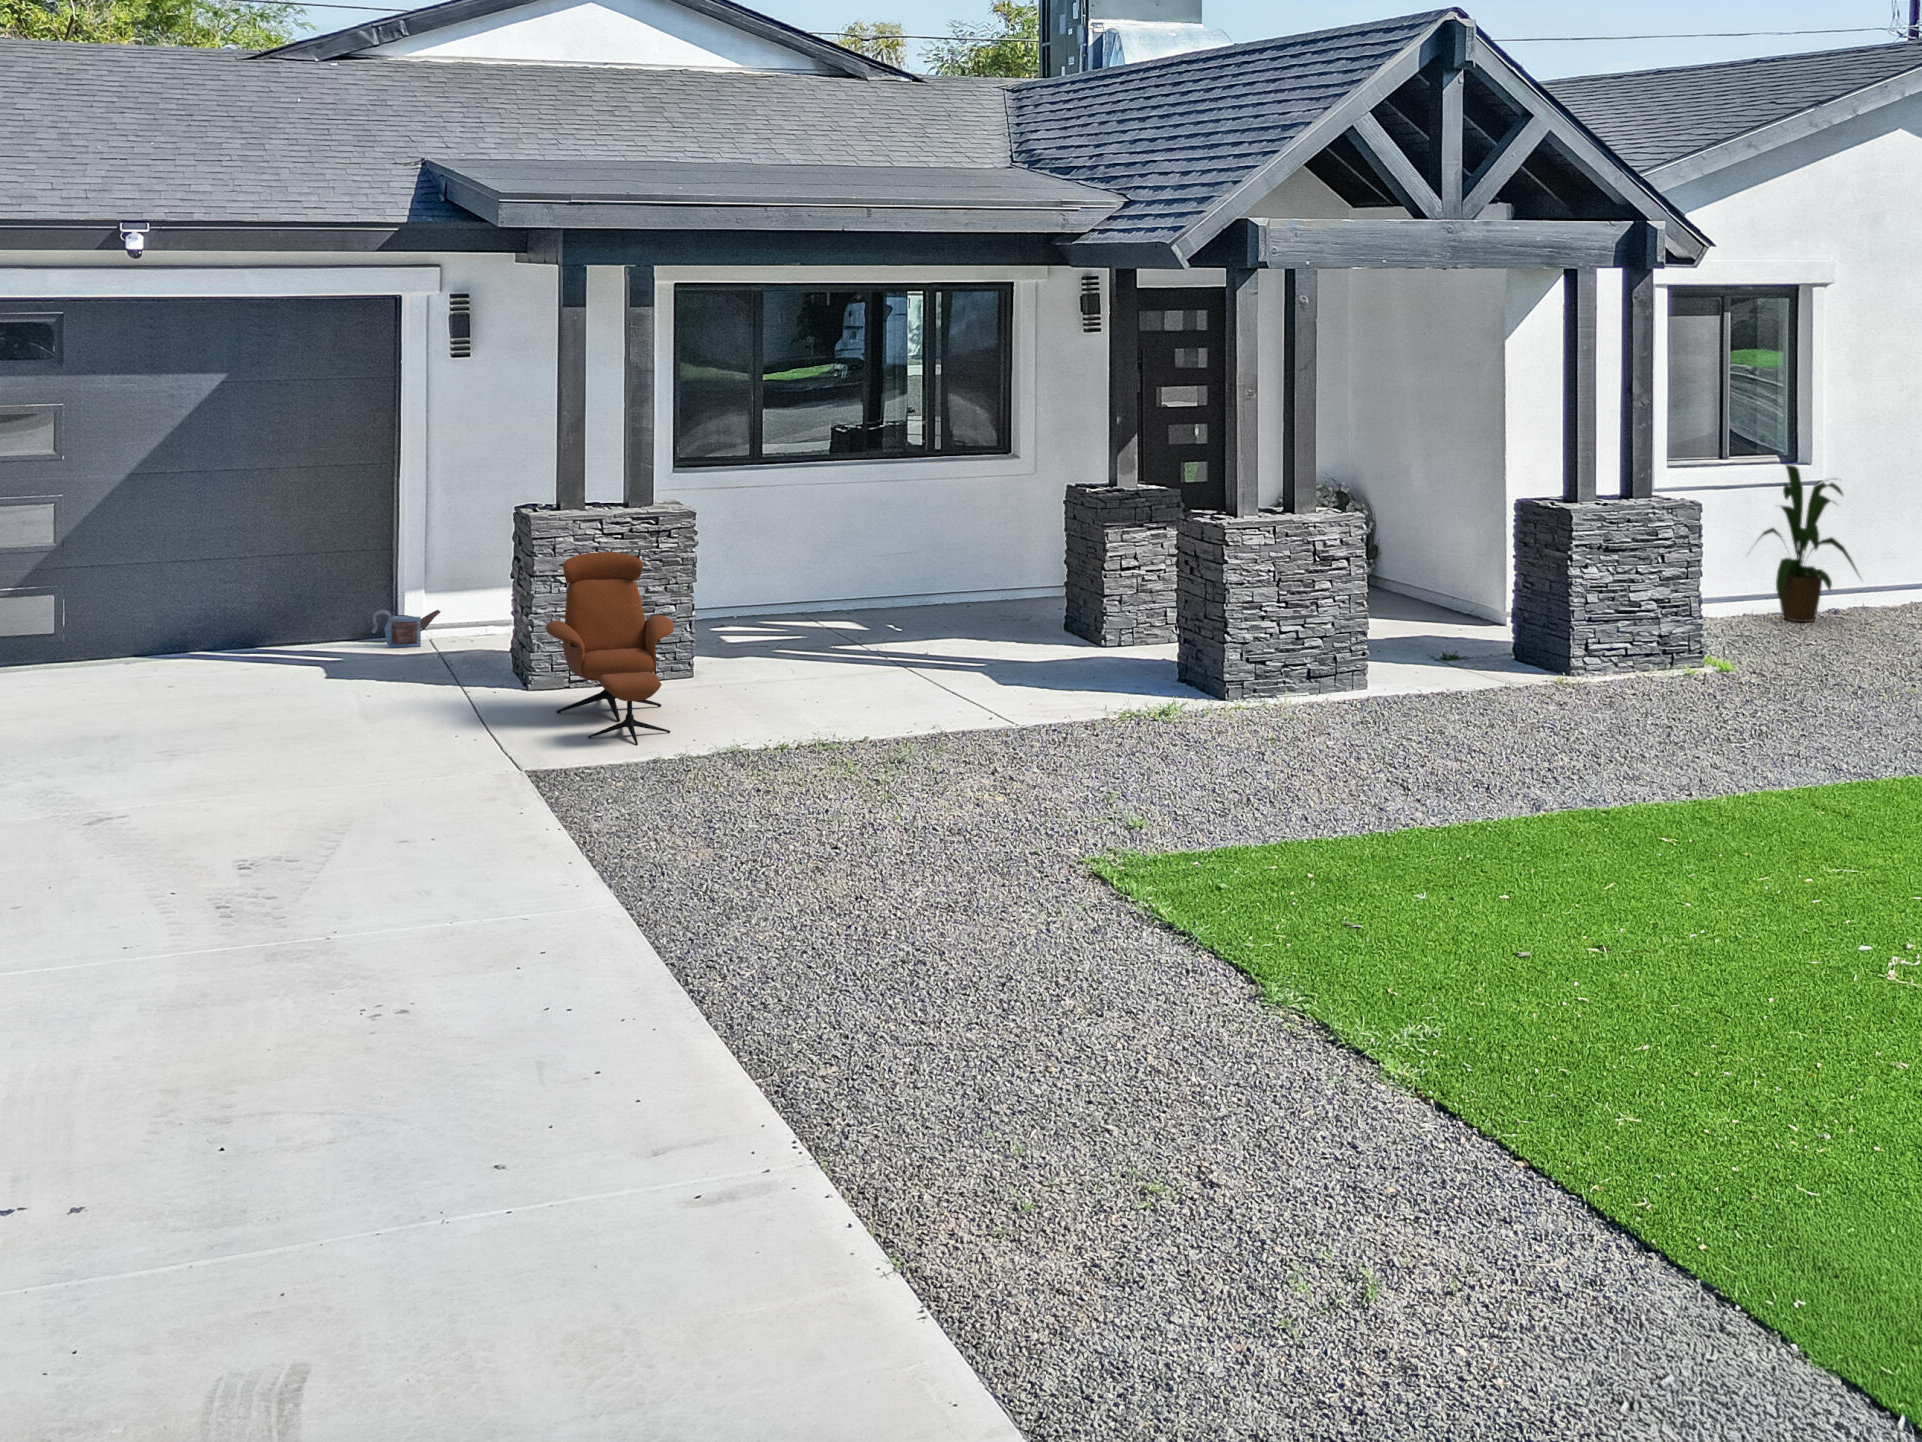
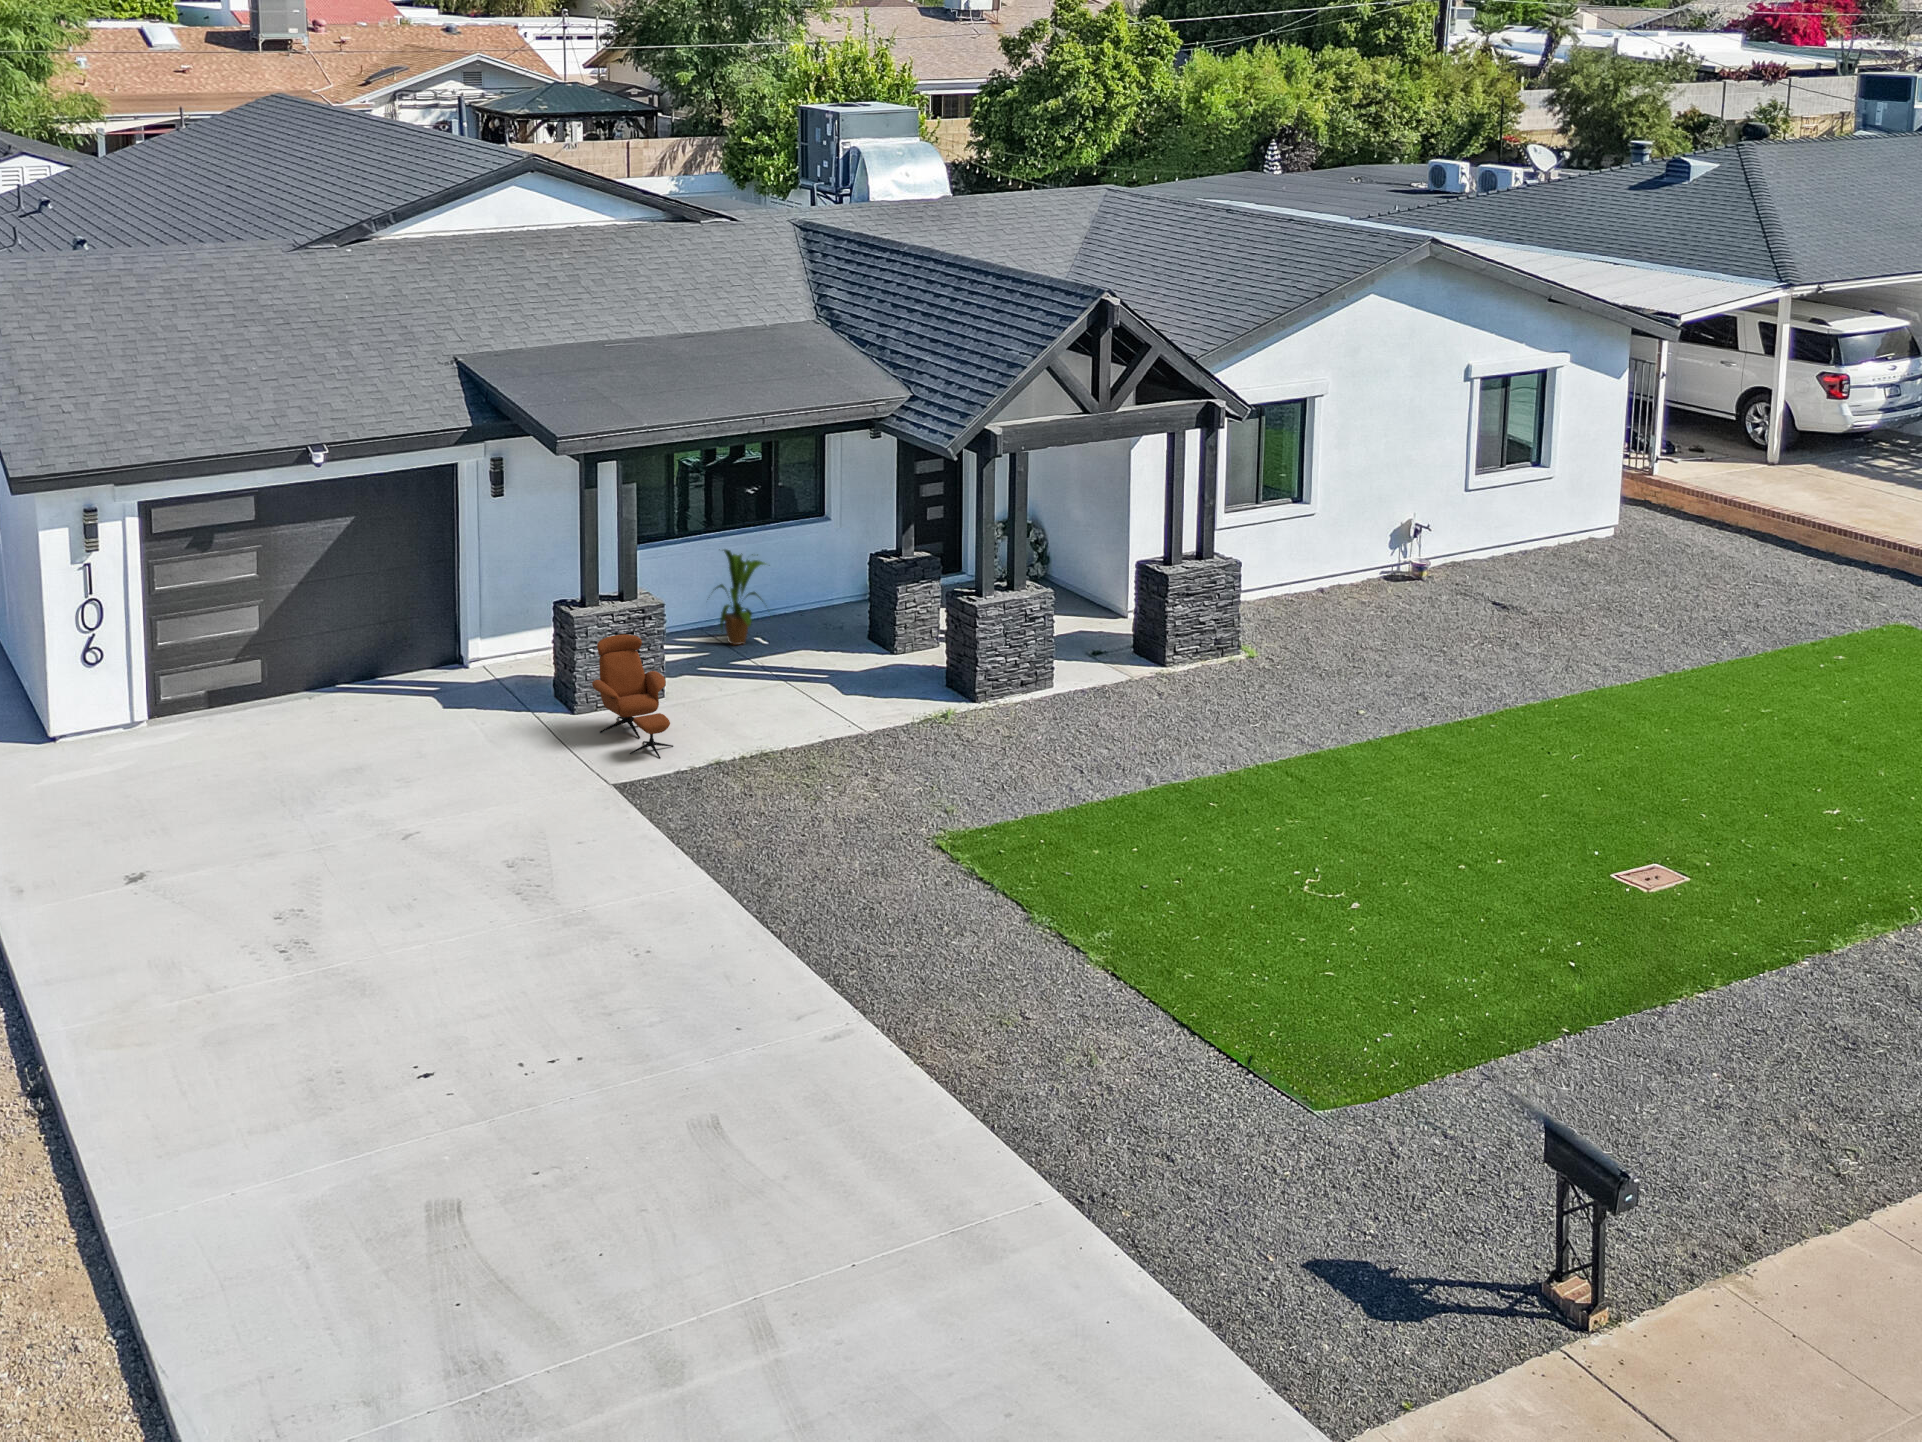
house plant: present [1759,465,1858,623] -> present [715,549,765,645]
watering can: present [372,610,441,648] -> none [450,648,491,674]

